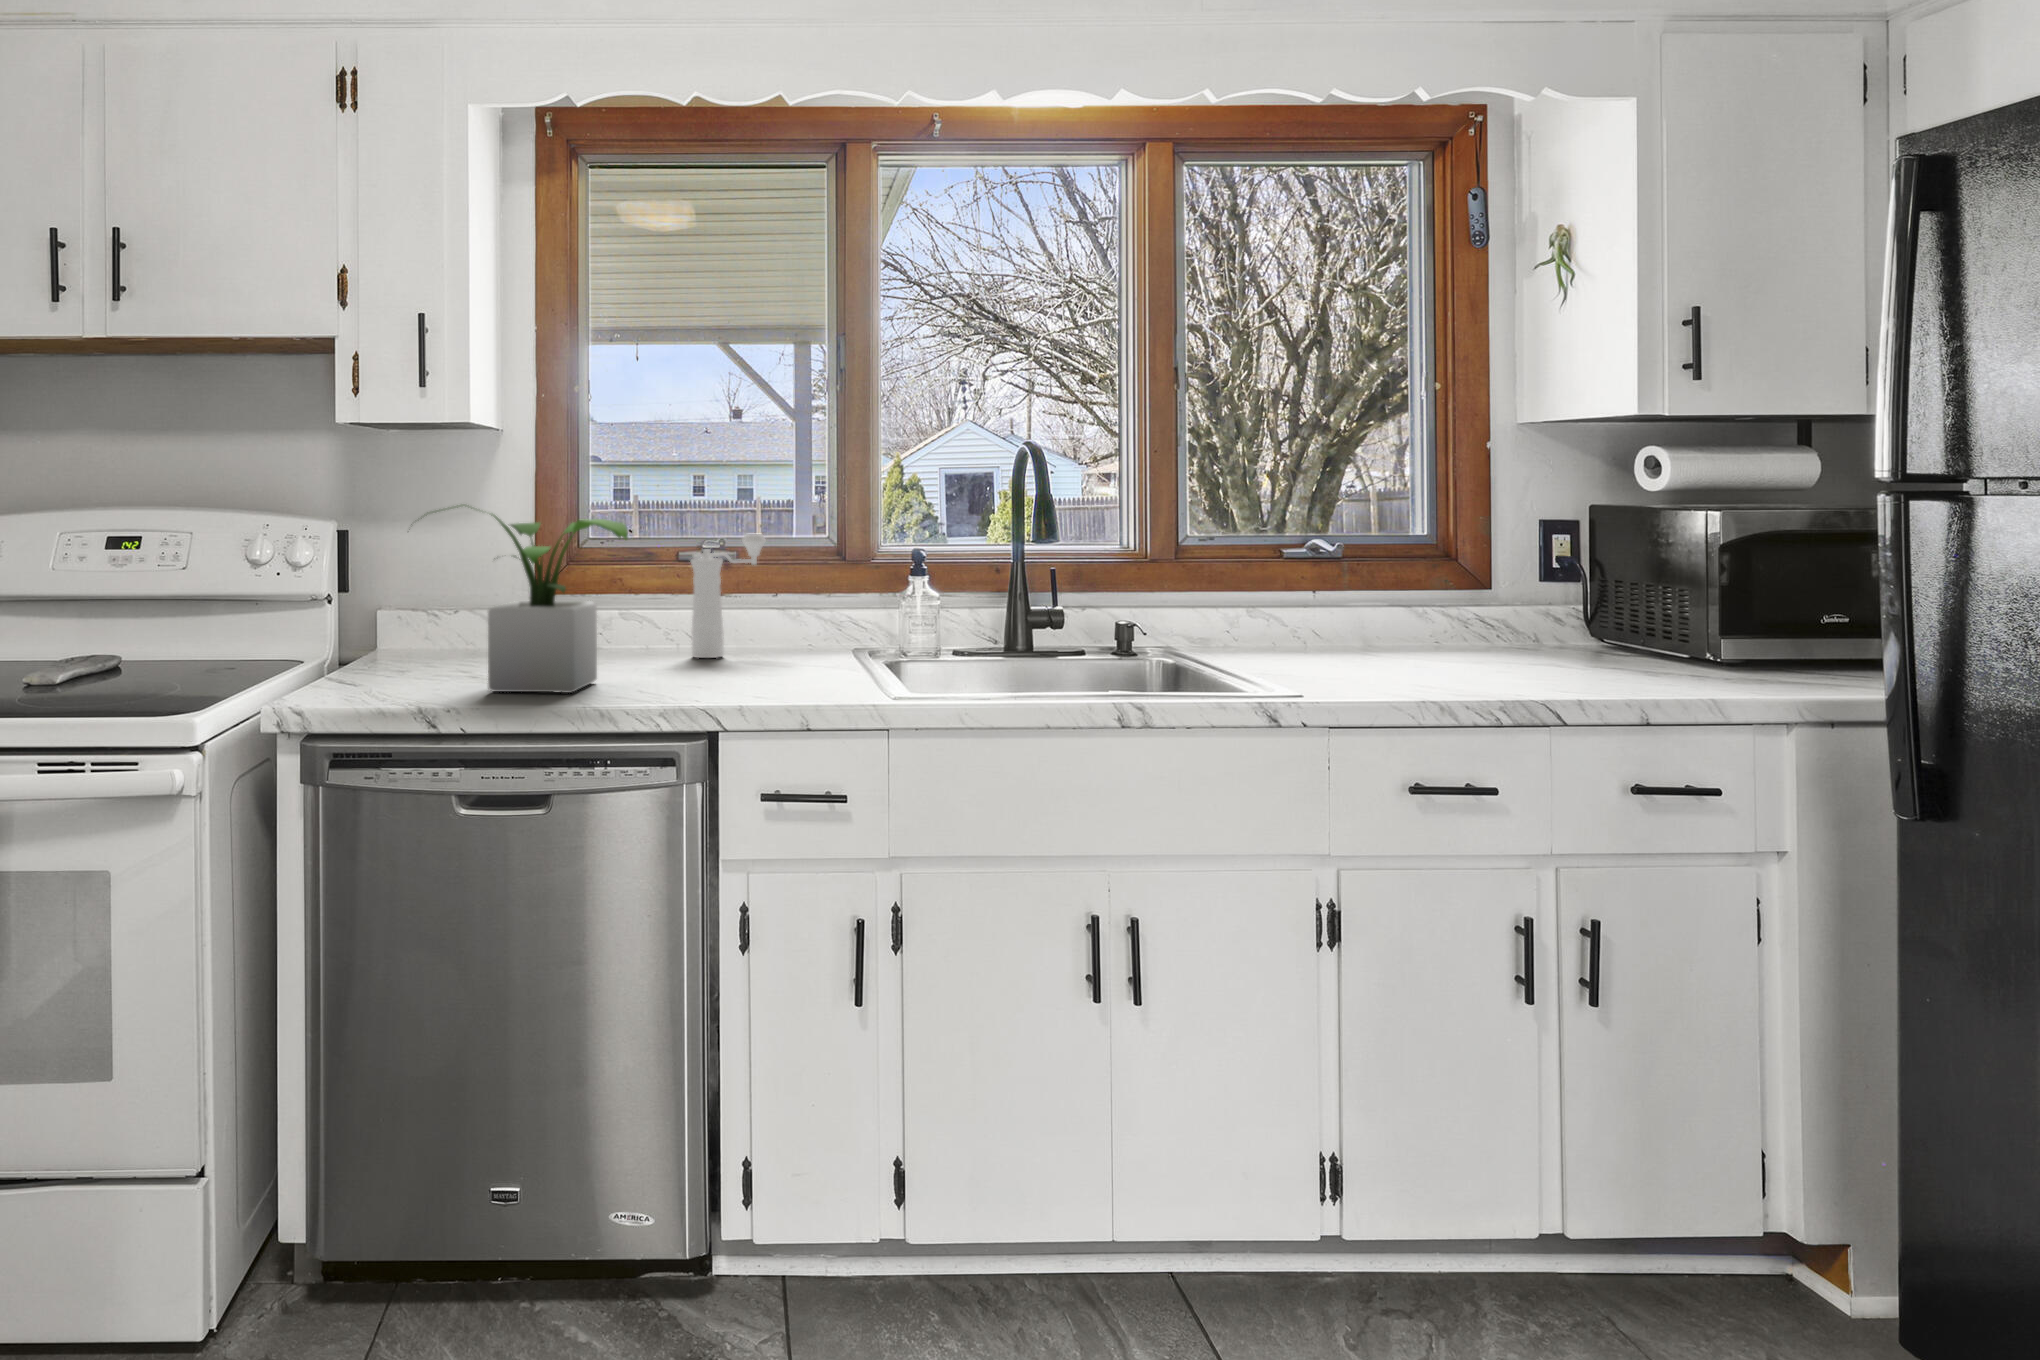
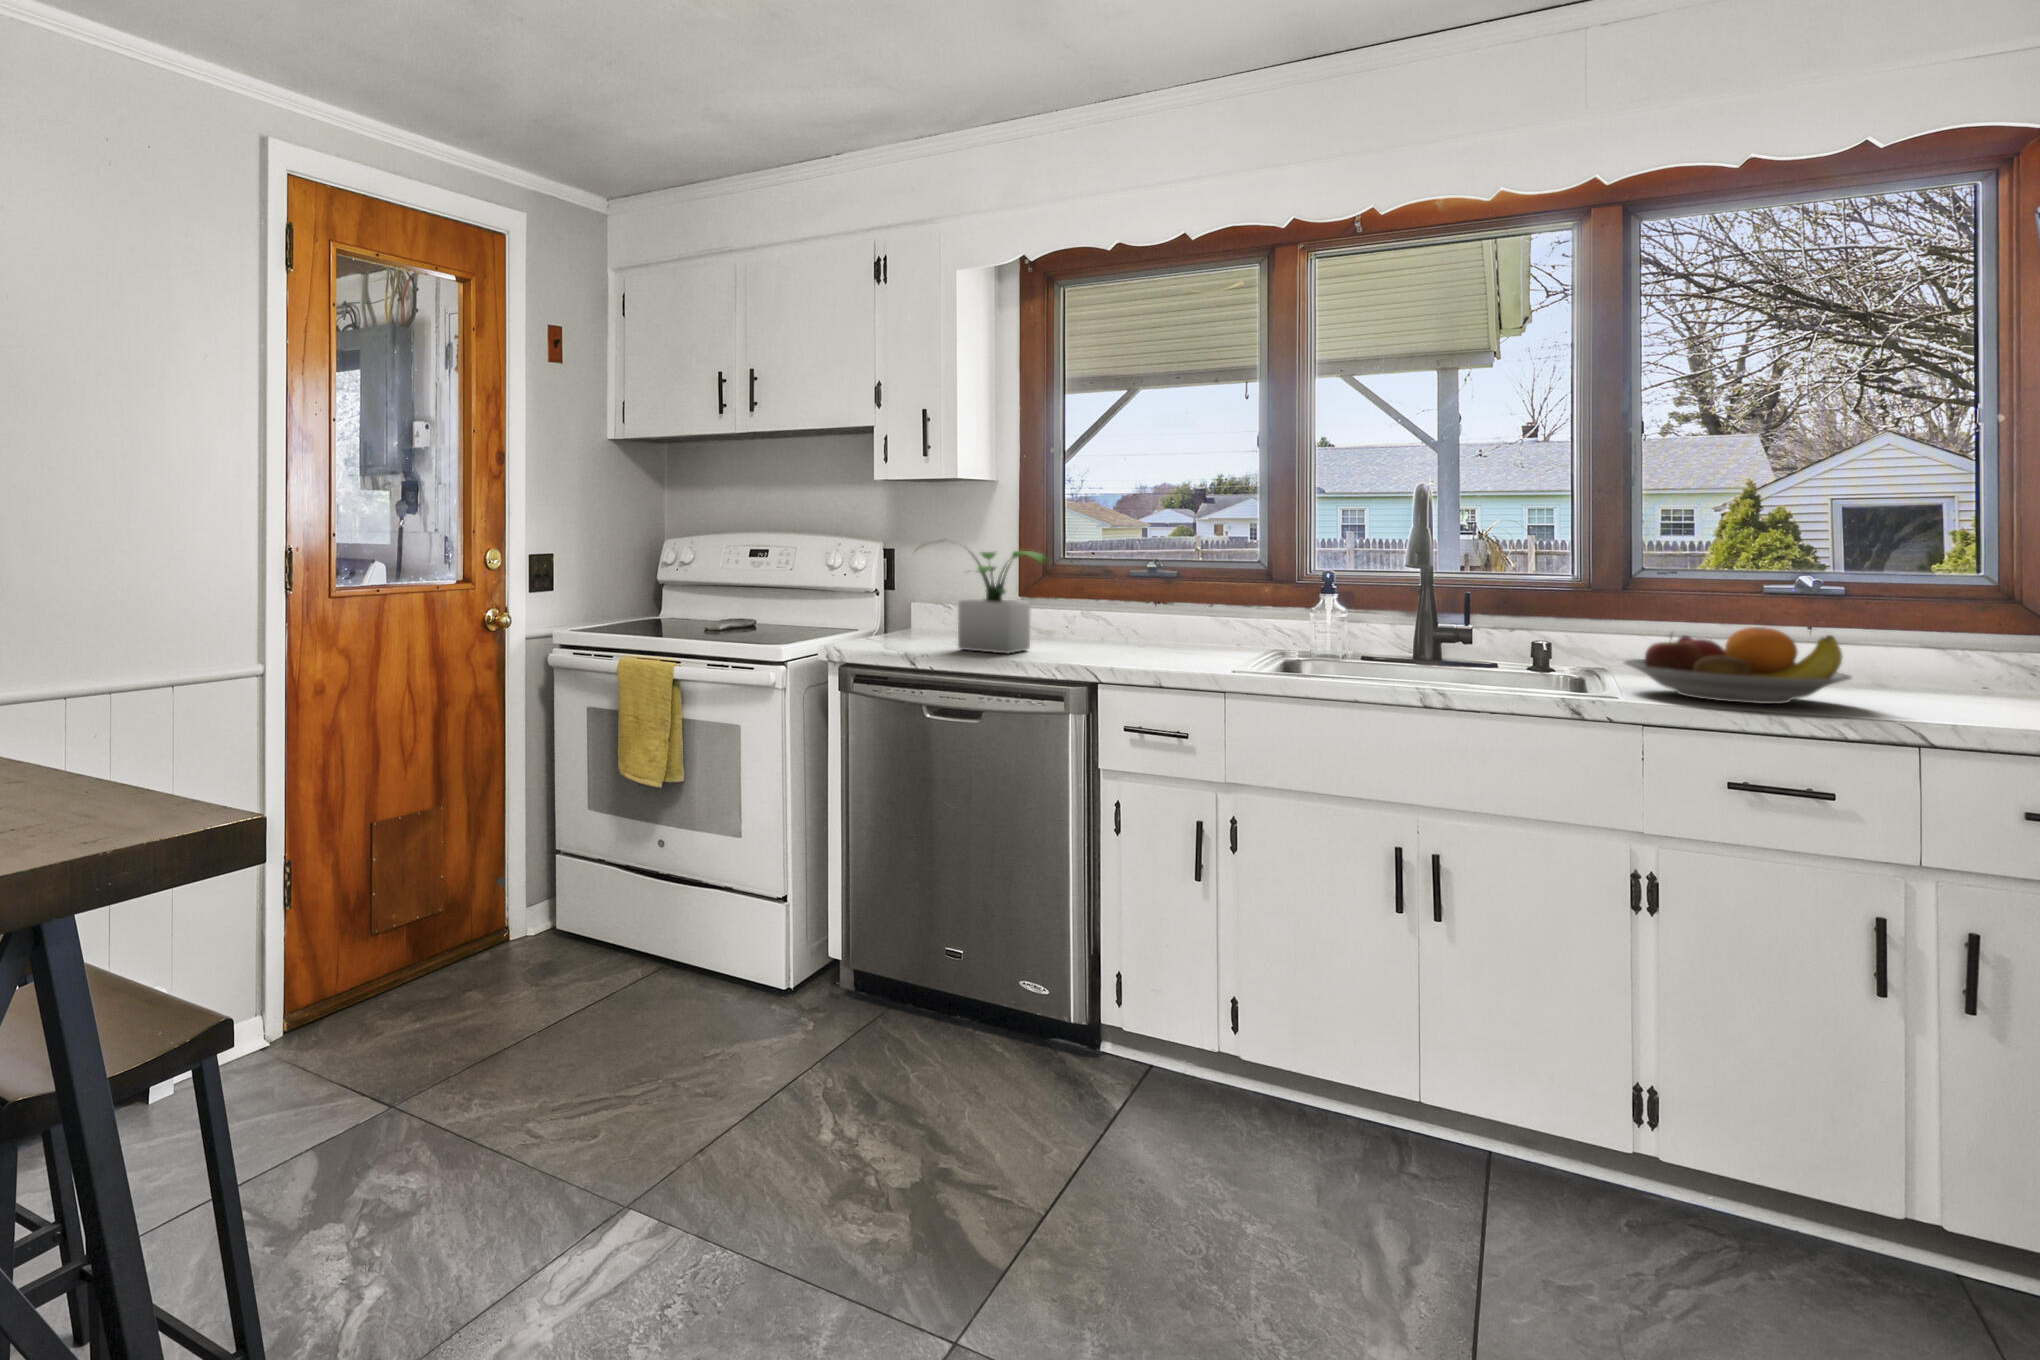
pepper mill: present [691,534,766,658] -> none [1110,564,1170,644]
fruit bowl: none [1354,585,1599,685] -> present [1624,627,1851,704]

